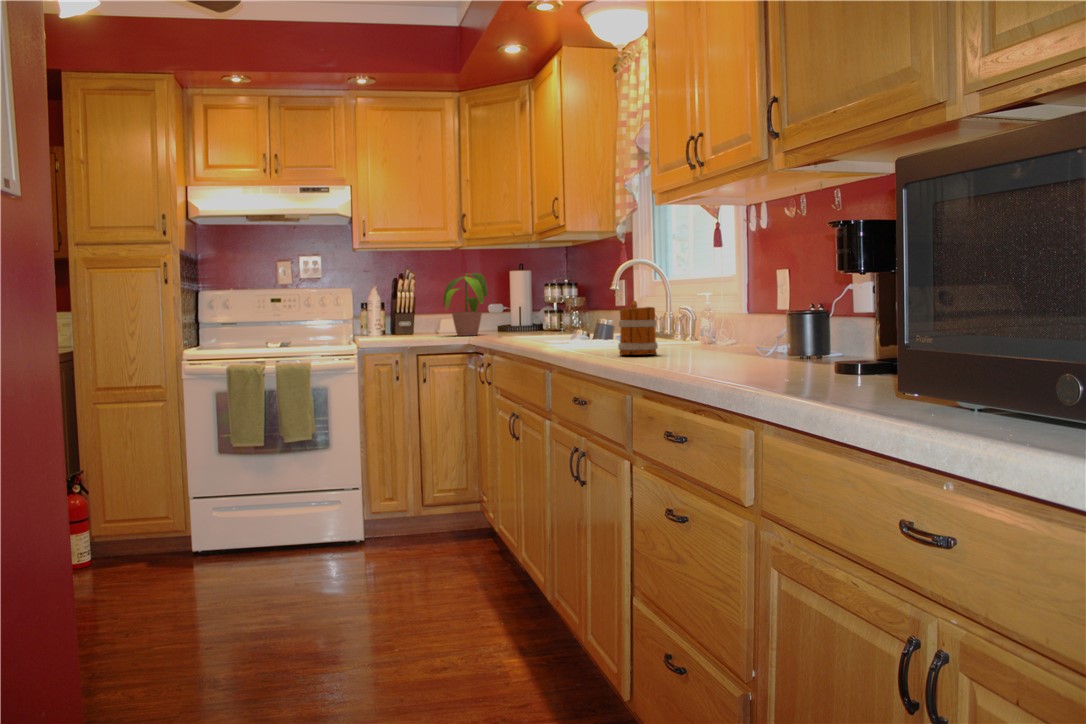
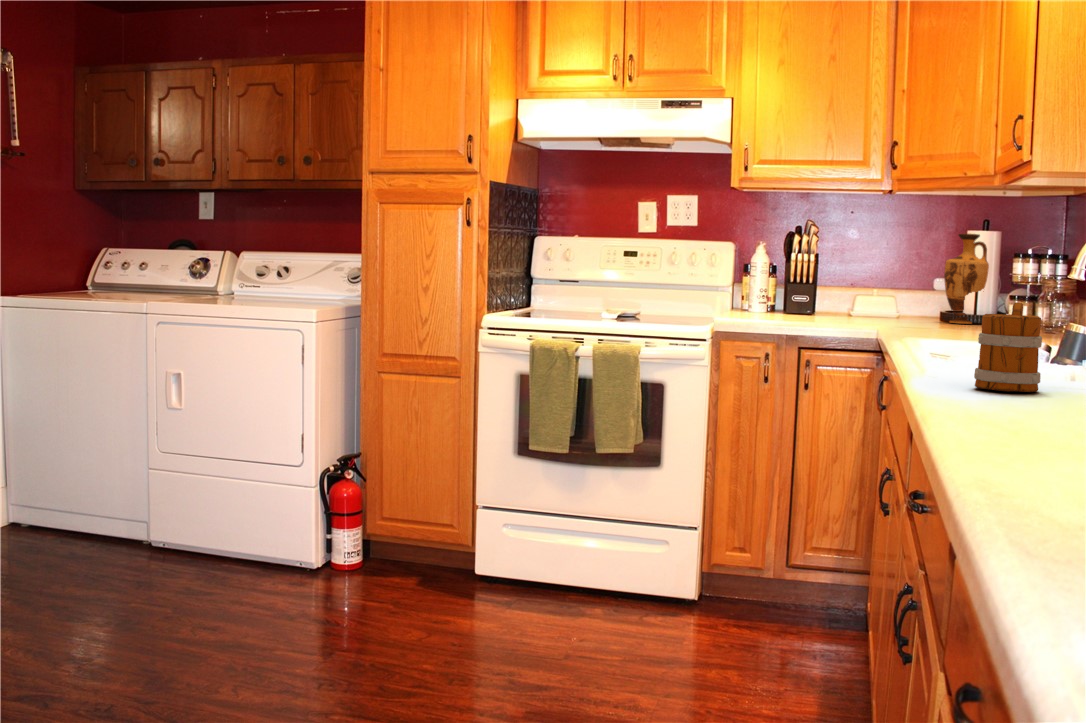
potted plant: present [443,273,487,336] -> none [824,230,934,325]
vase: none [500,274,526,332] -> present [944,234,989,324]

